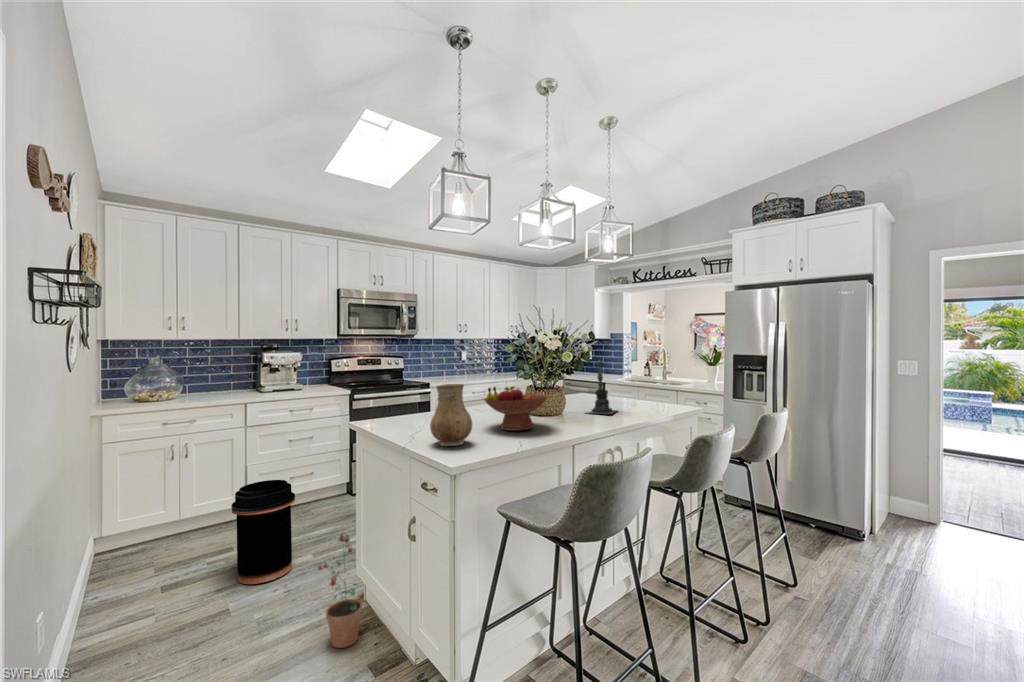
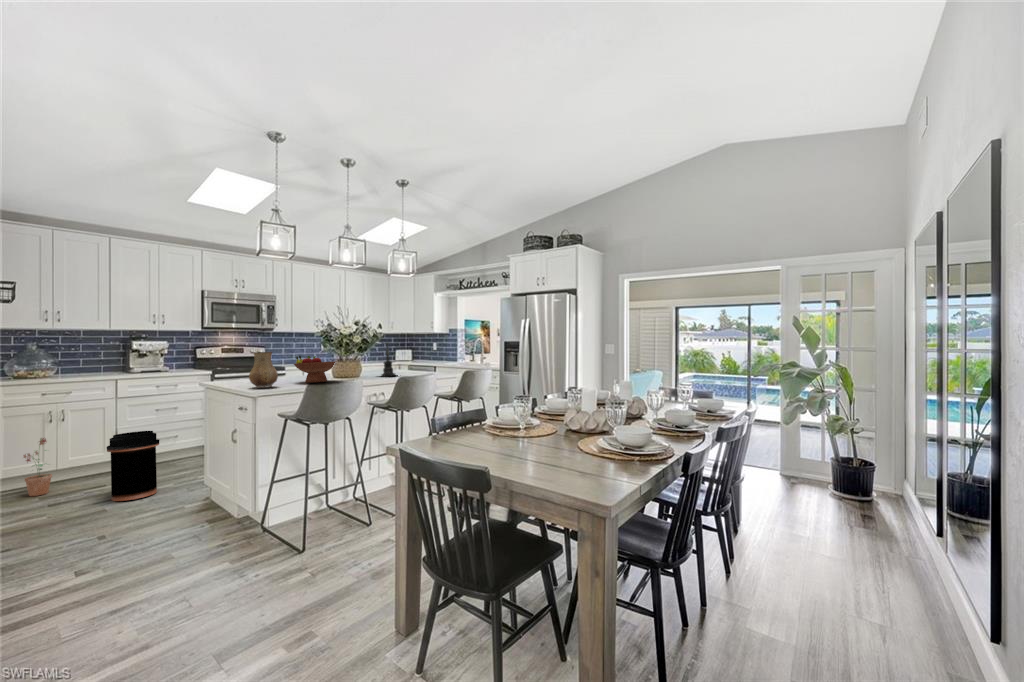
potted plant: present [318,534,362,648] -> present [24,438,52,496]

